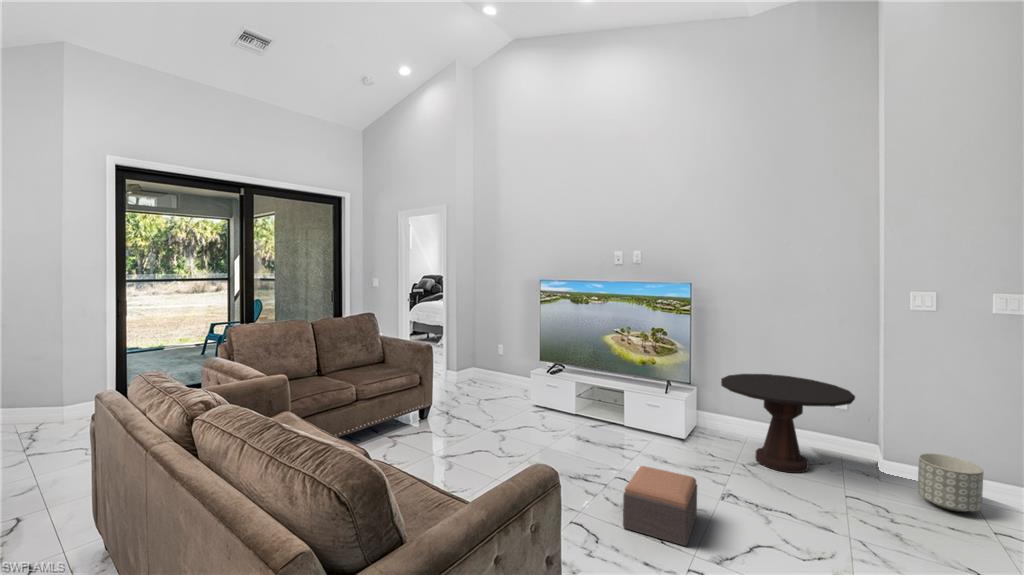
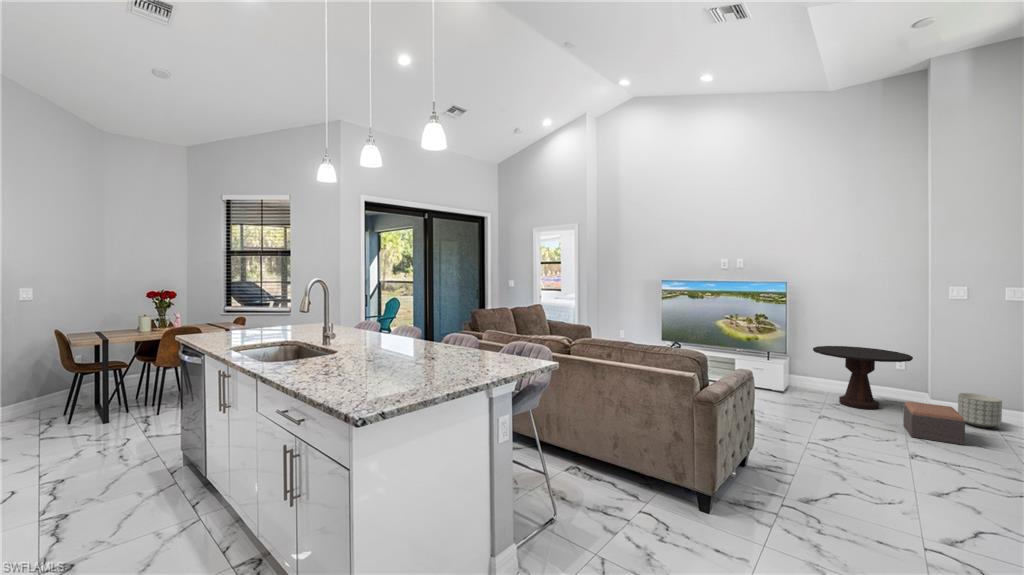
footstool: present [623,466,697,546] -> present [903,402,965,445]

